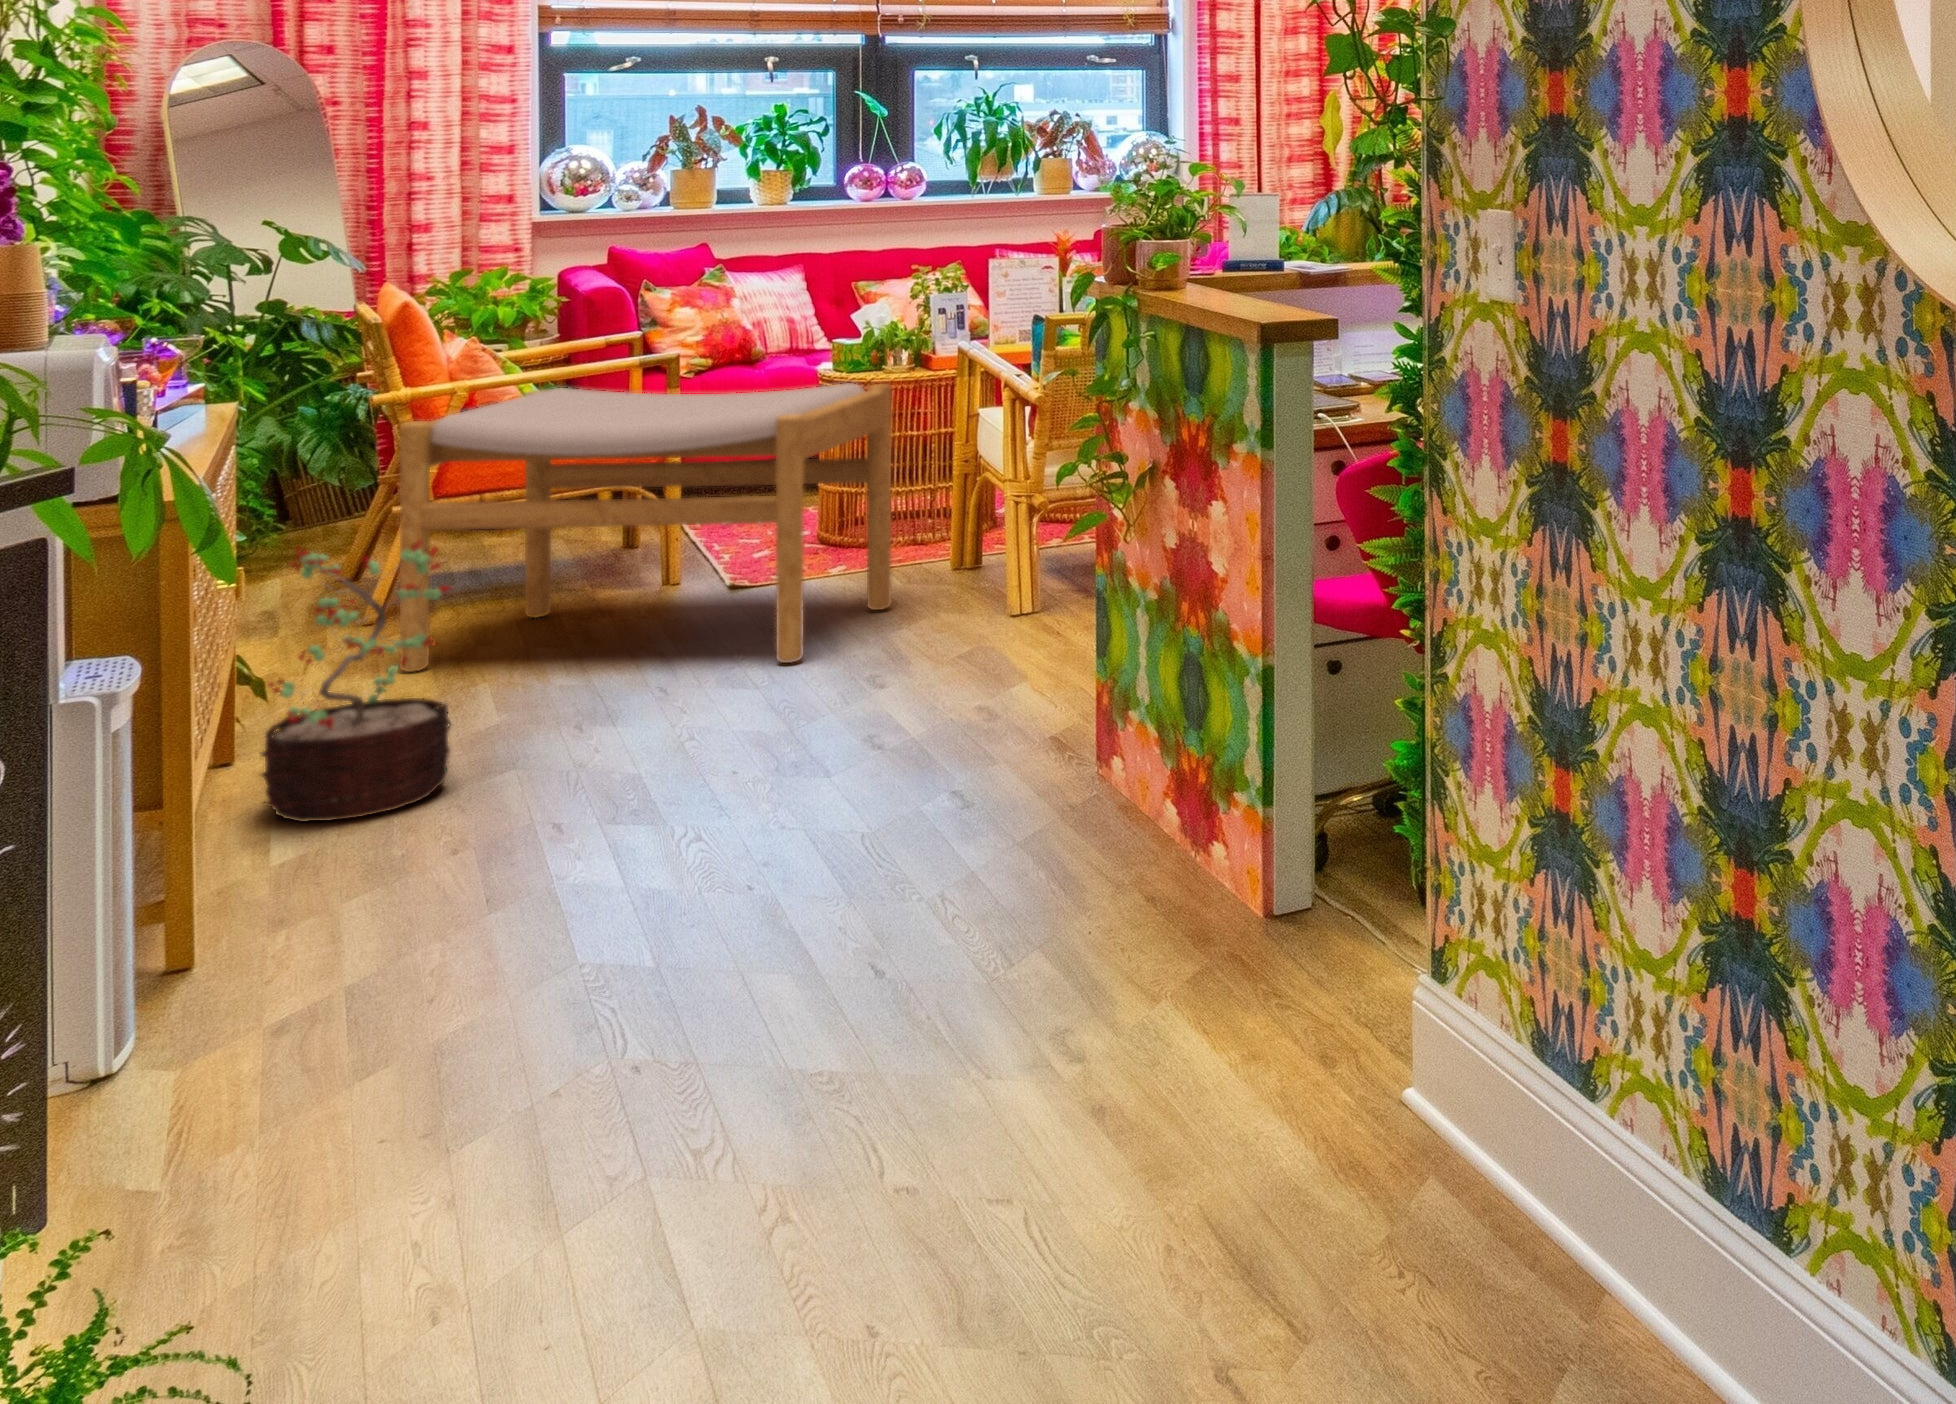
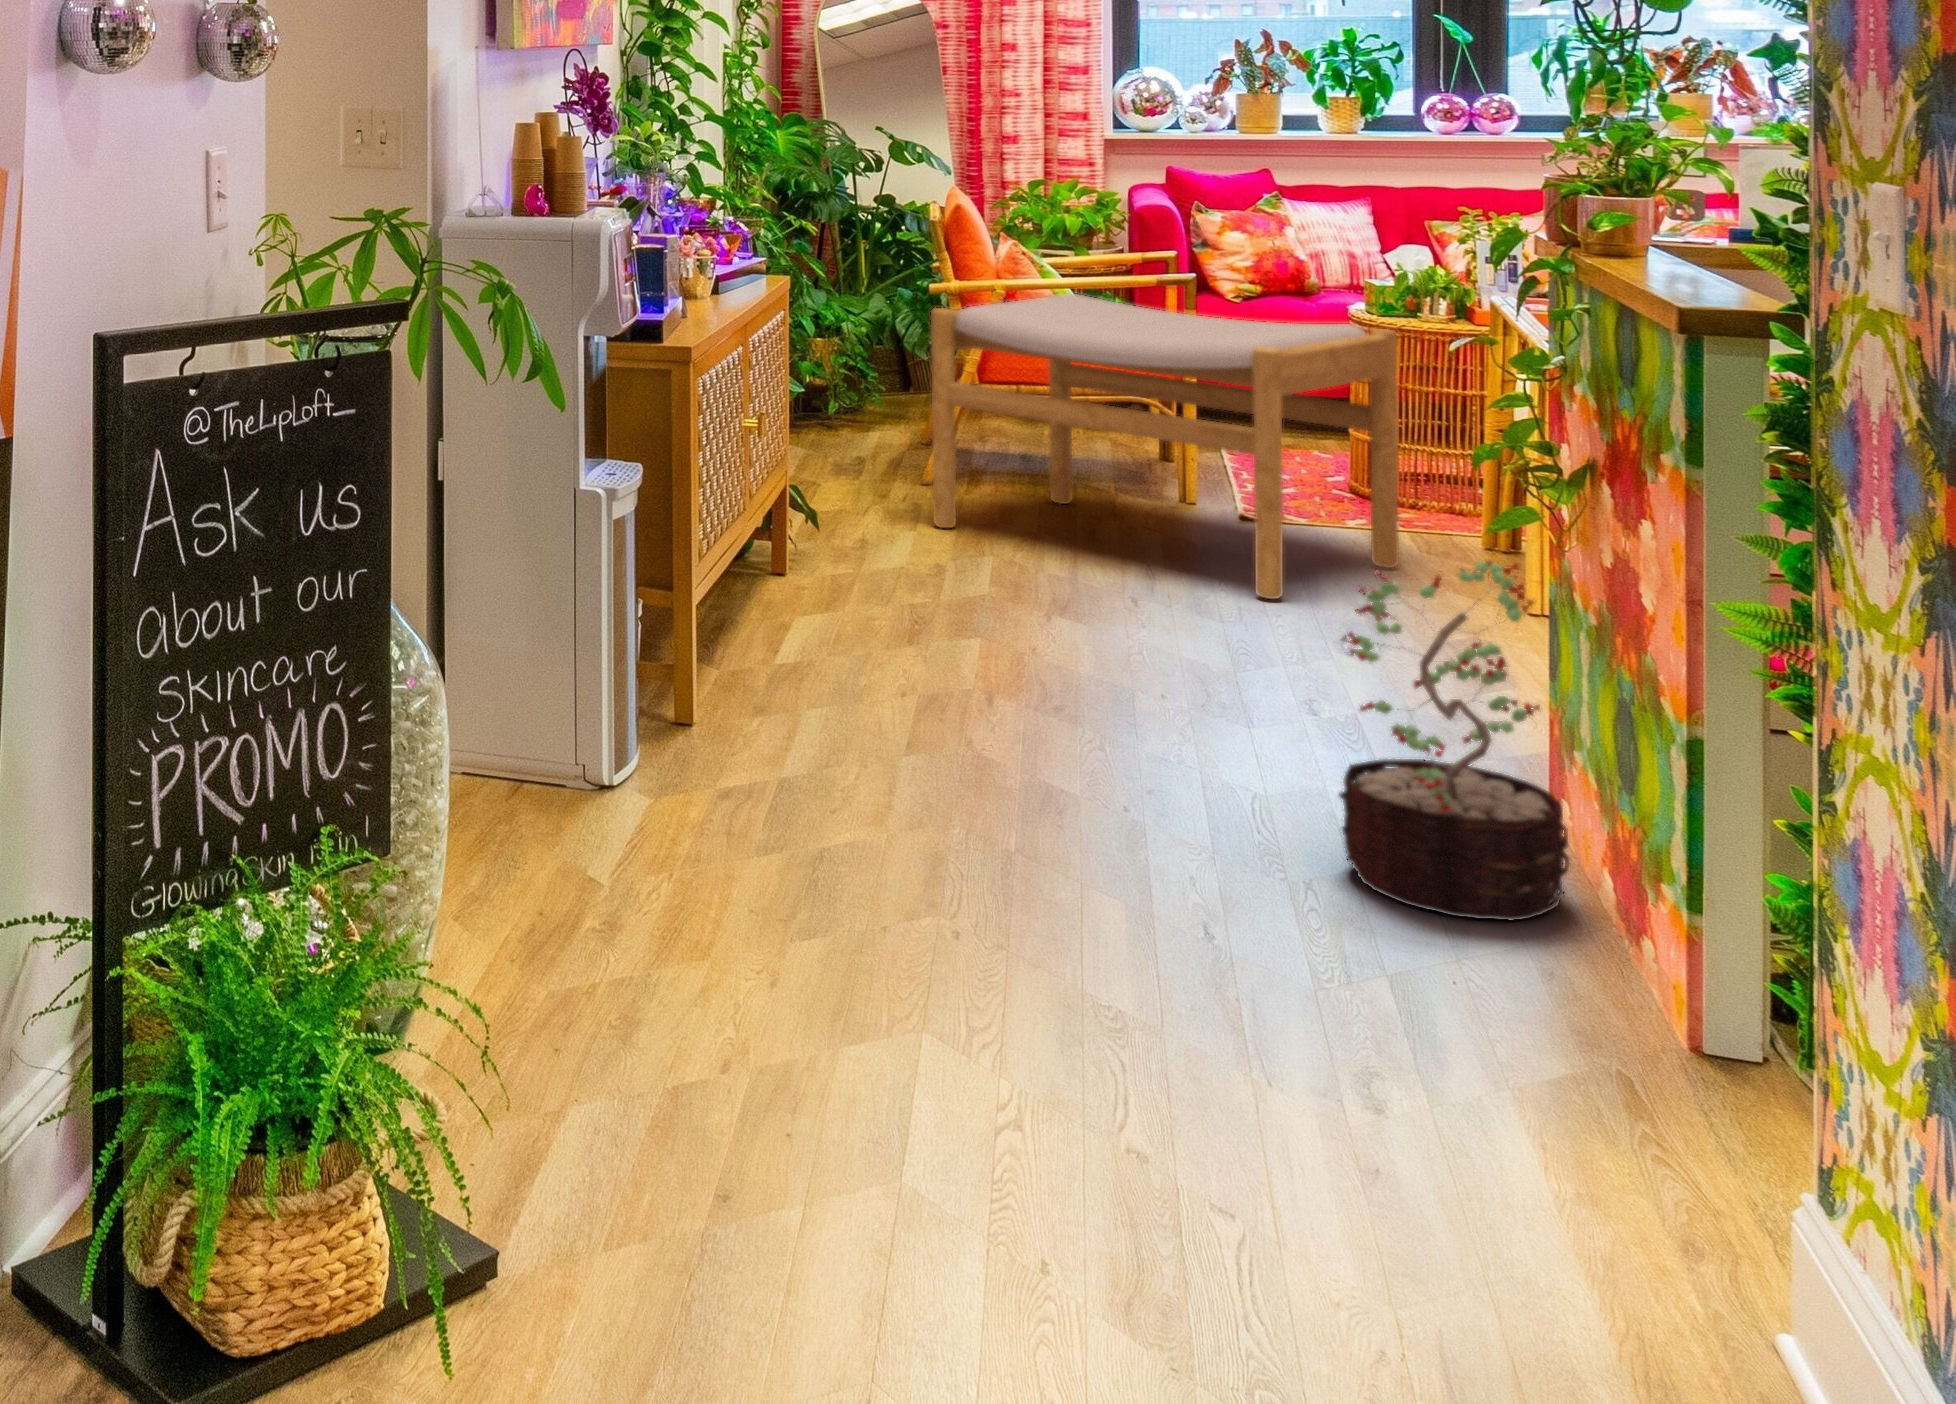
decorative plant: present [261,540,451,822] -> present [1339,561,1569,921]

